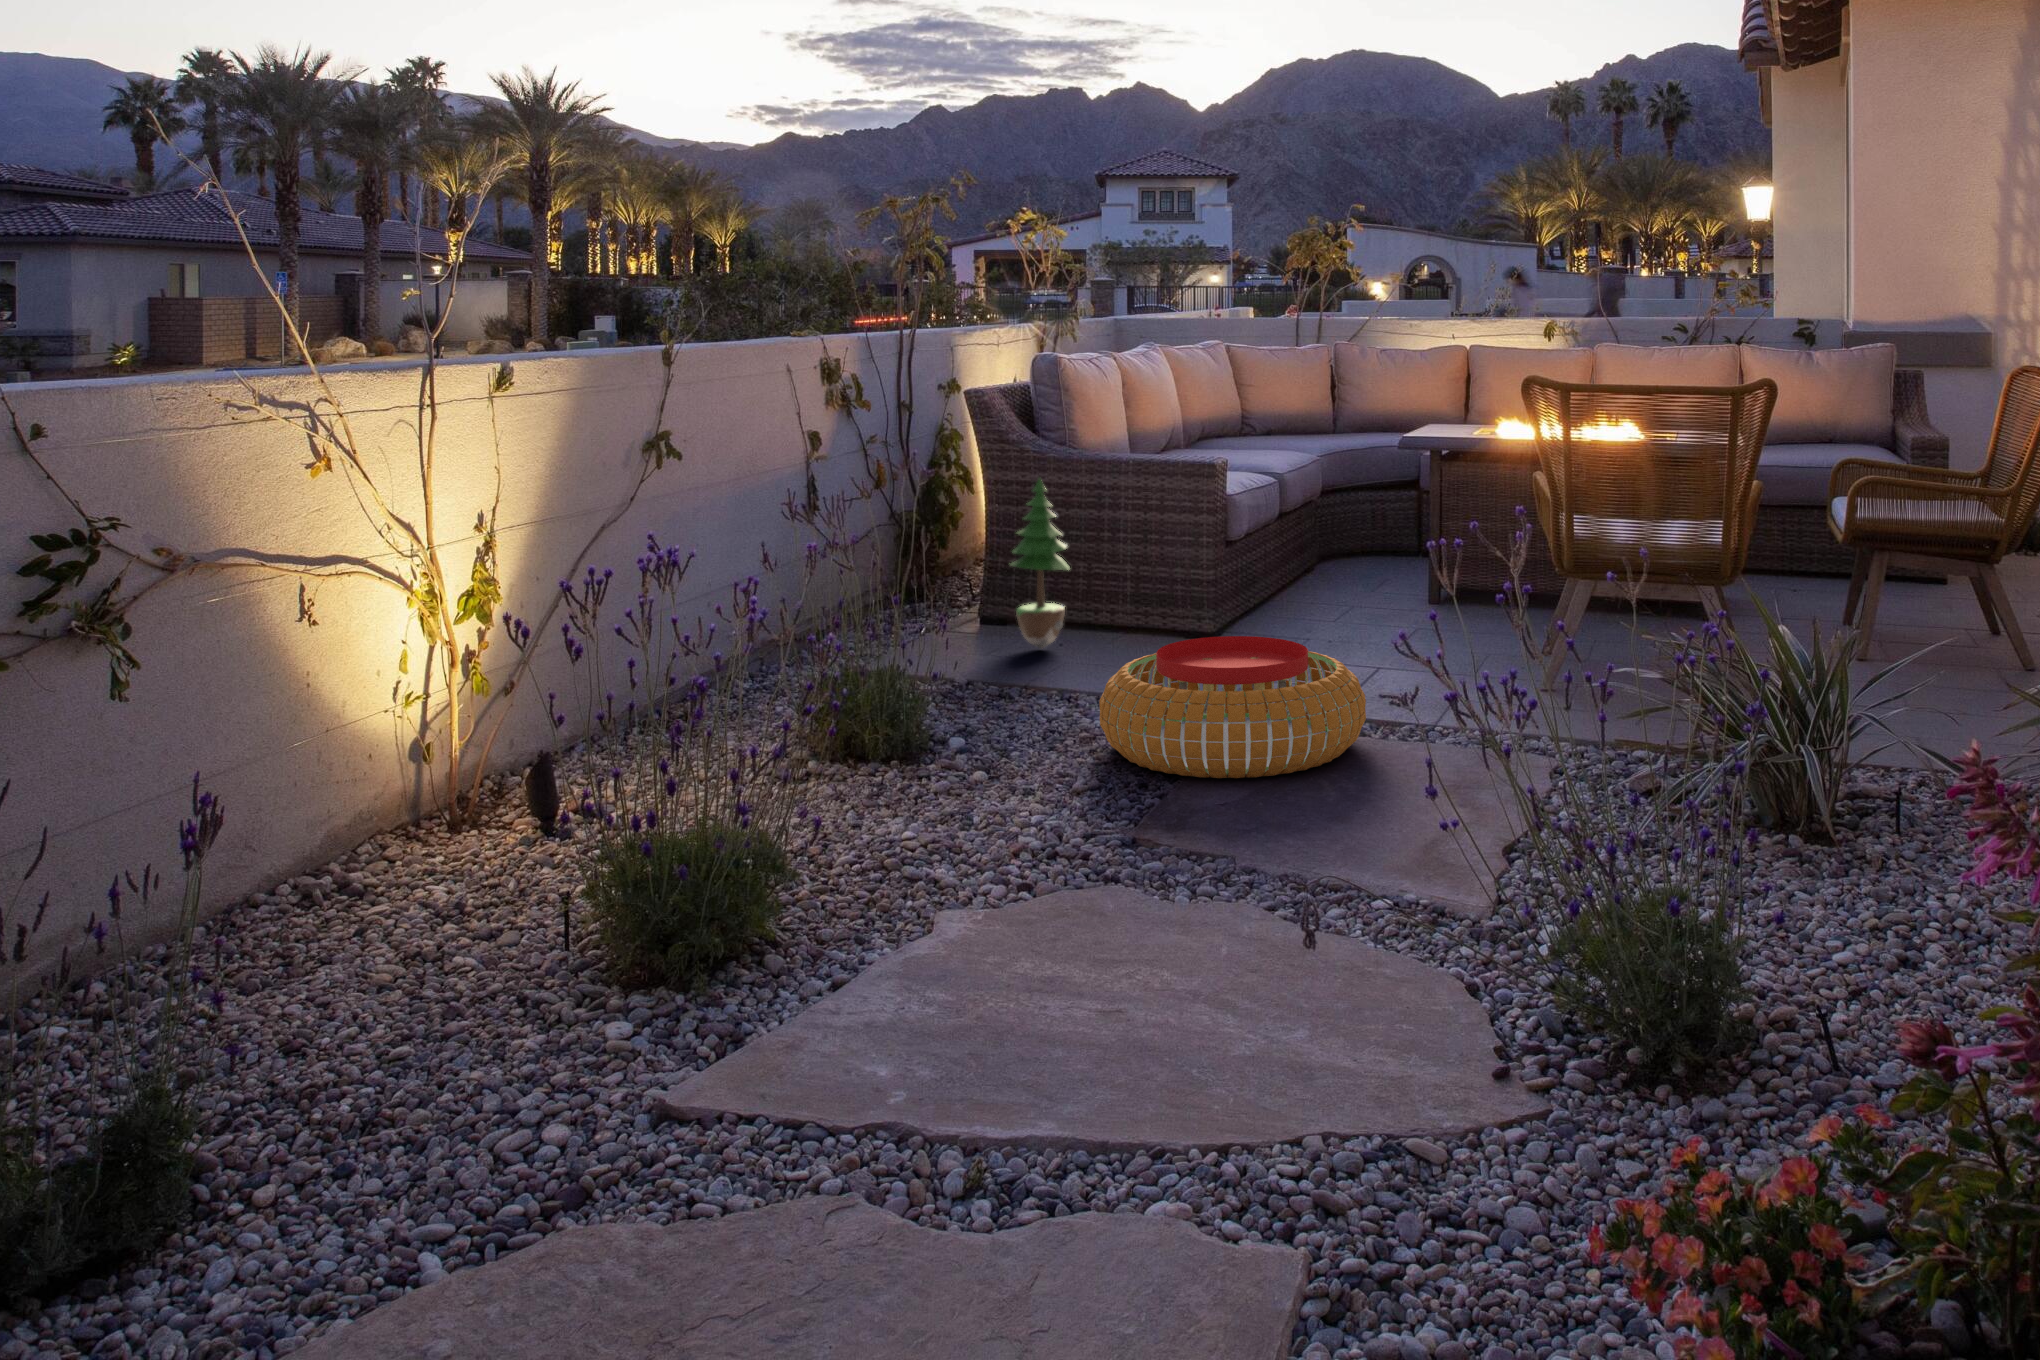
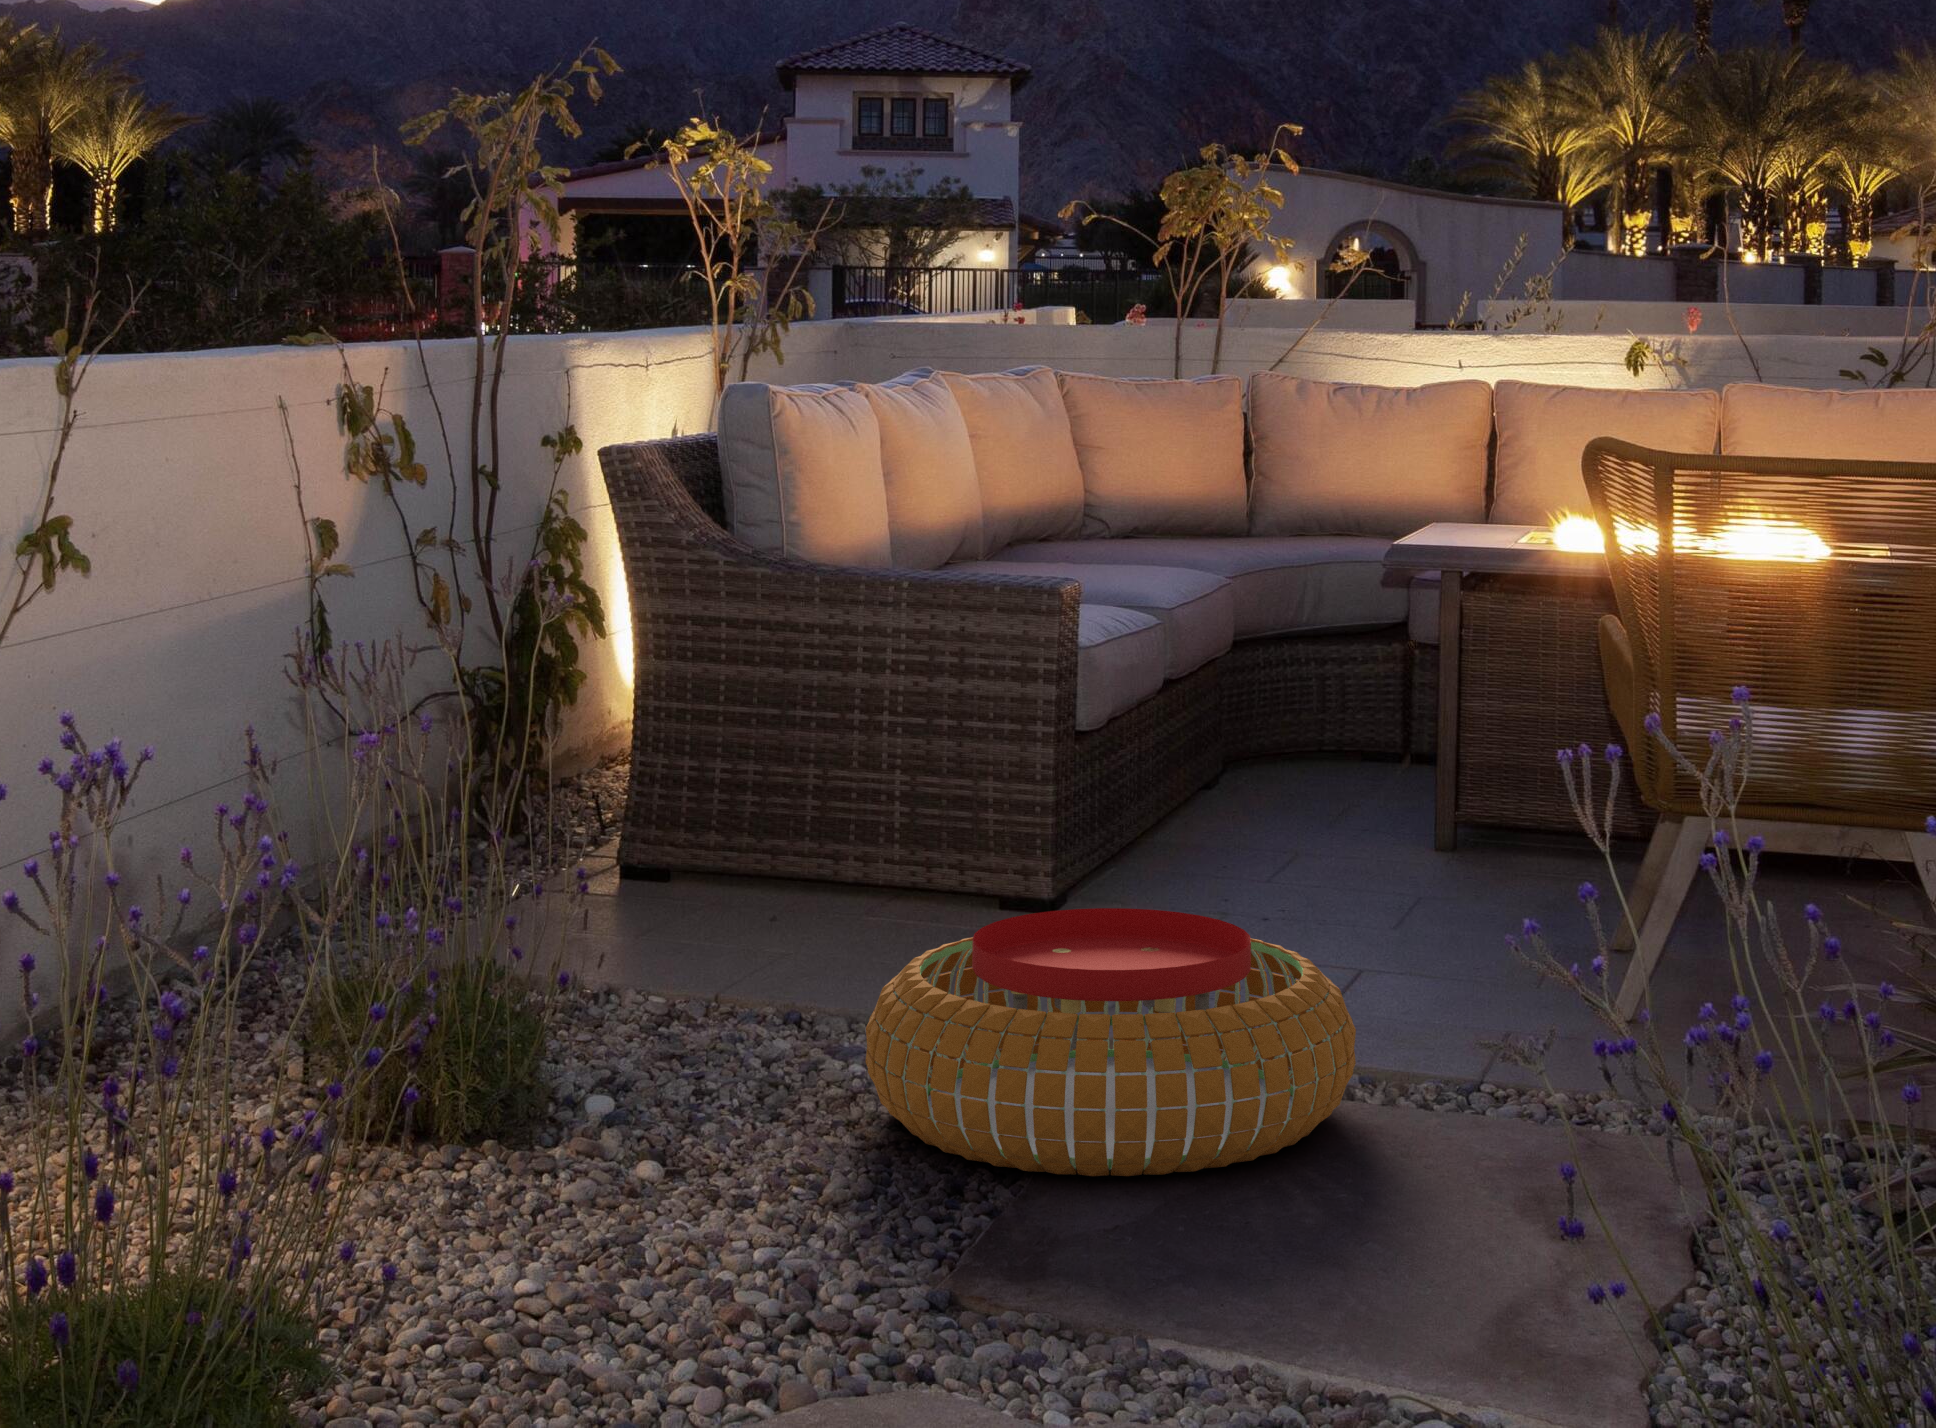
potted tree: present [1009,478,1070,649] -> none [672,607,787,923]

